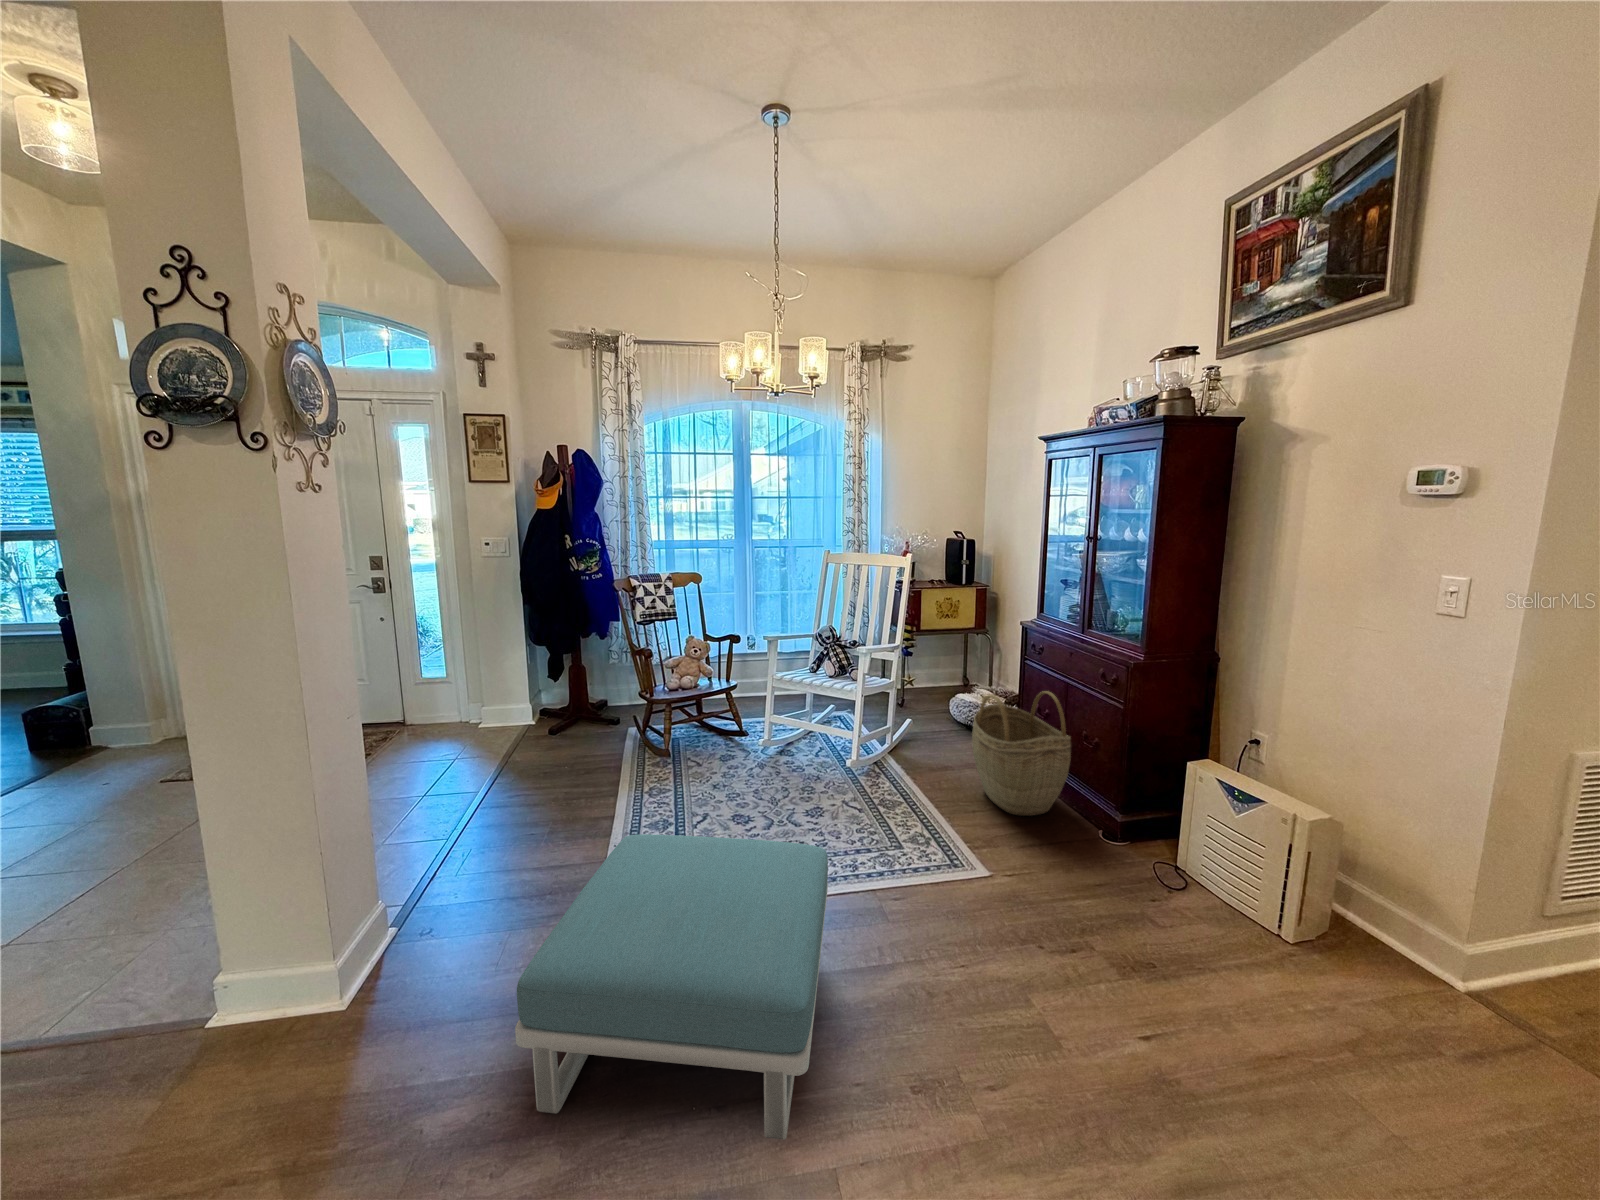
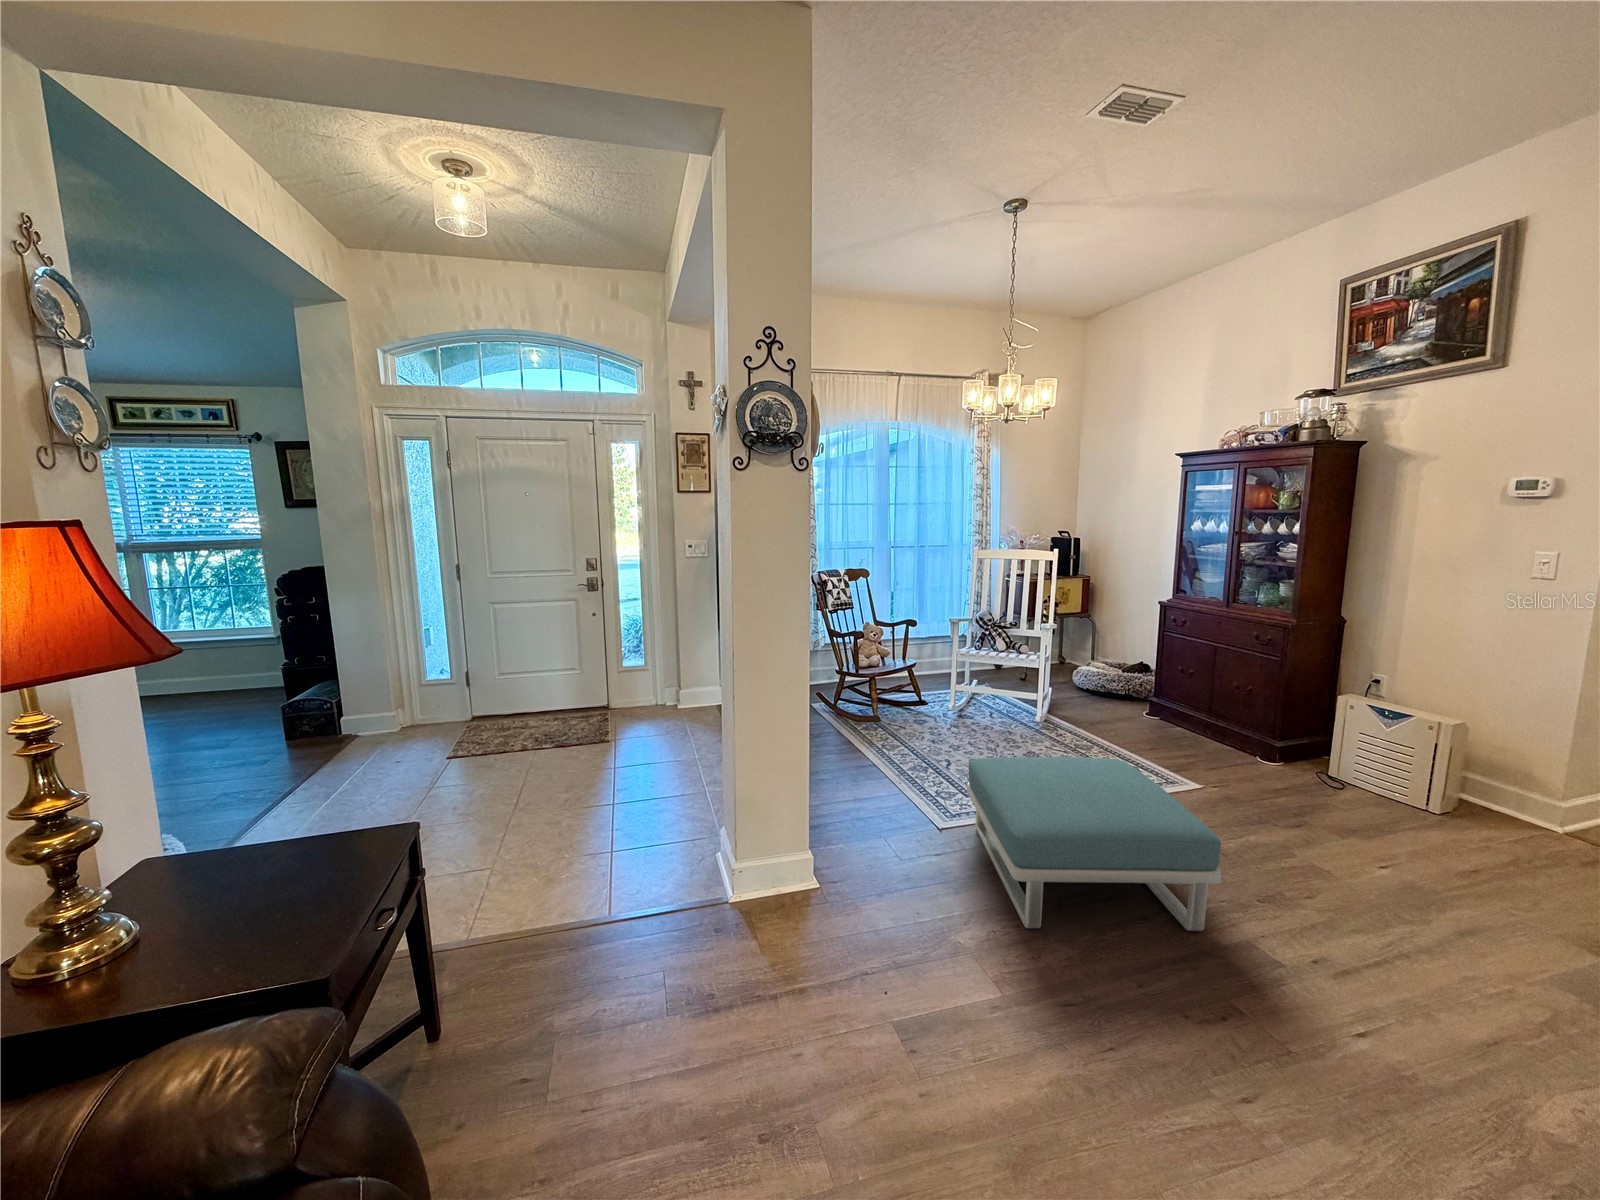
woven basket: present [972,691,1071,816] -> none [1136,654,1228,751]

